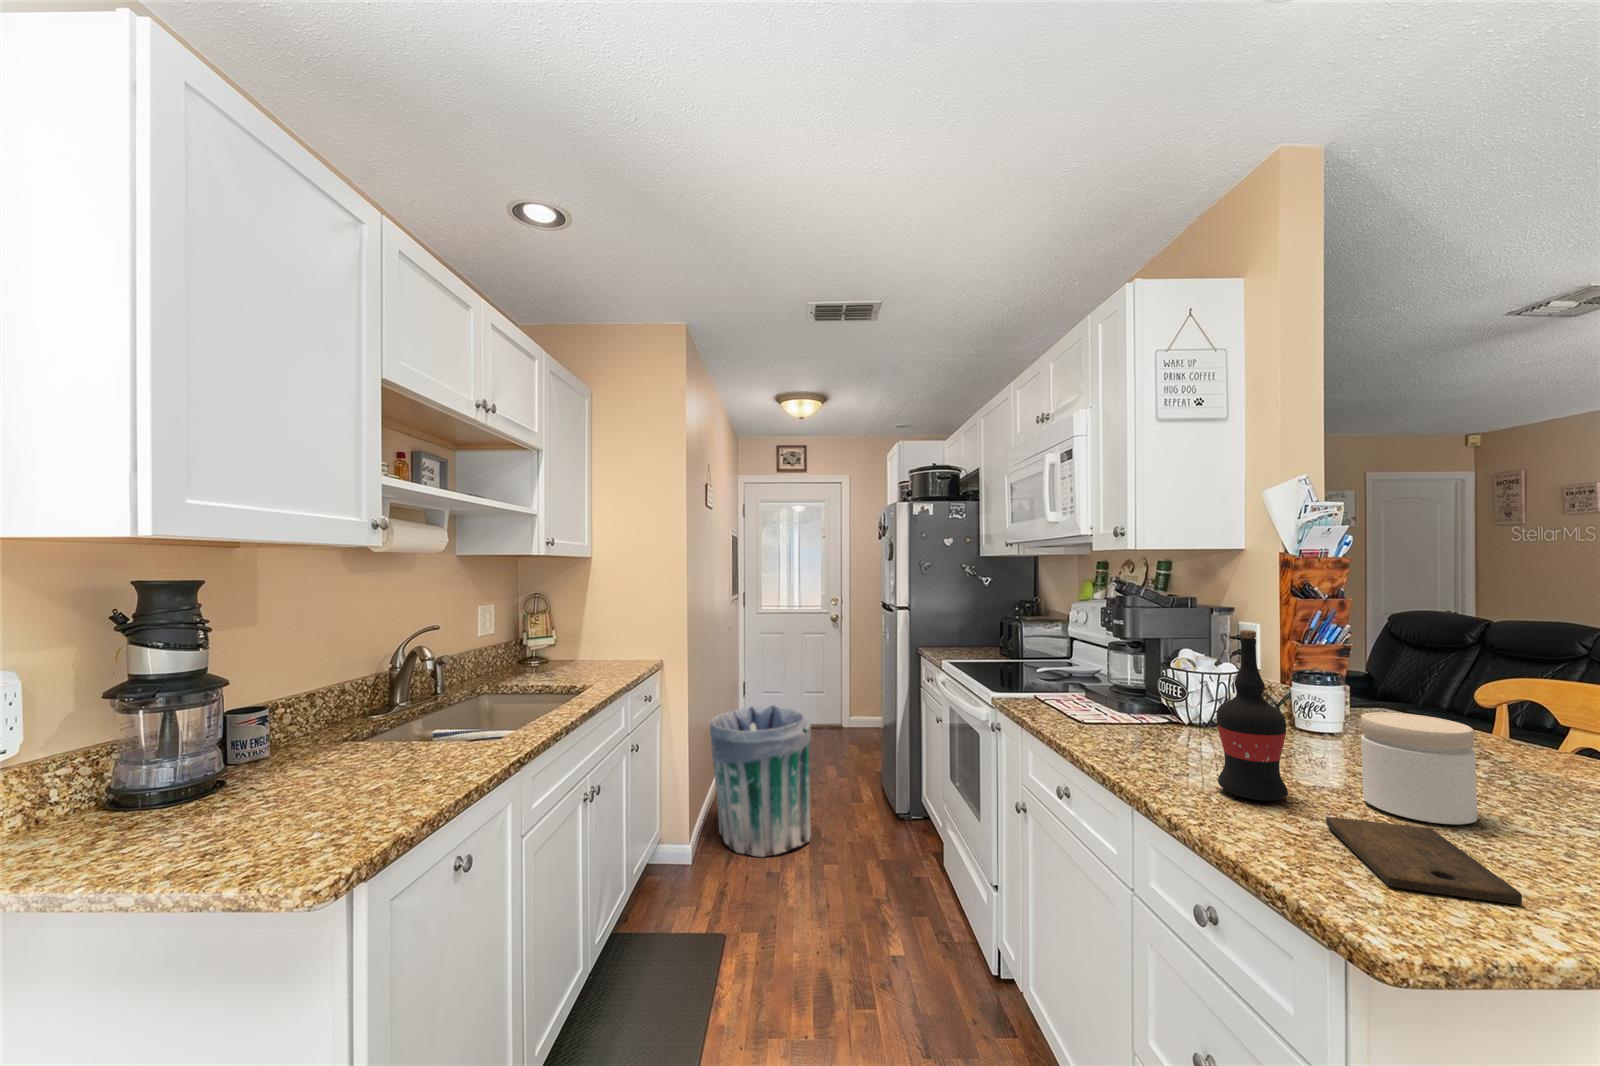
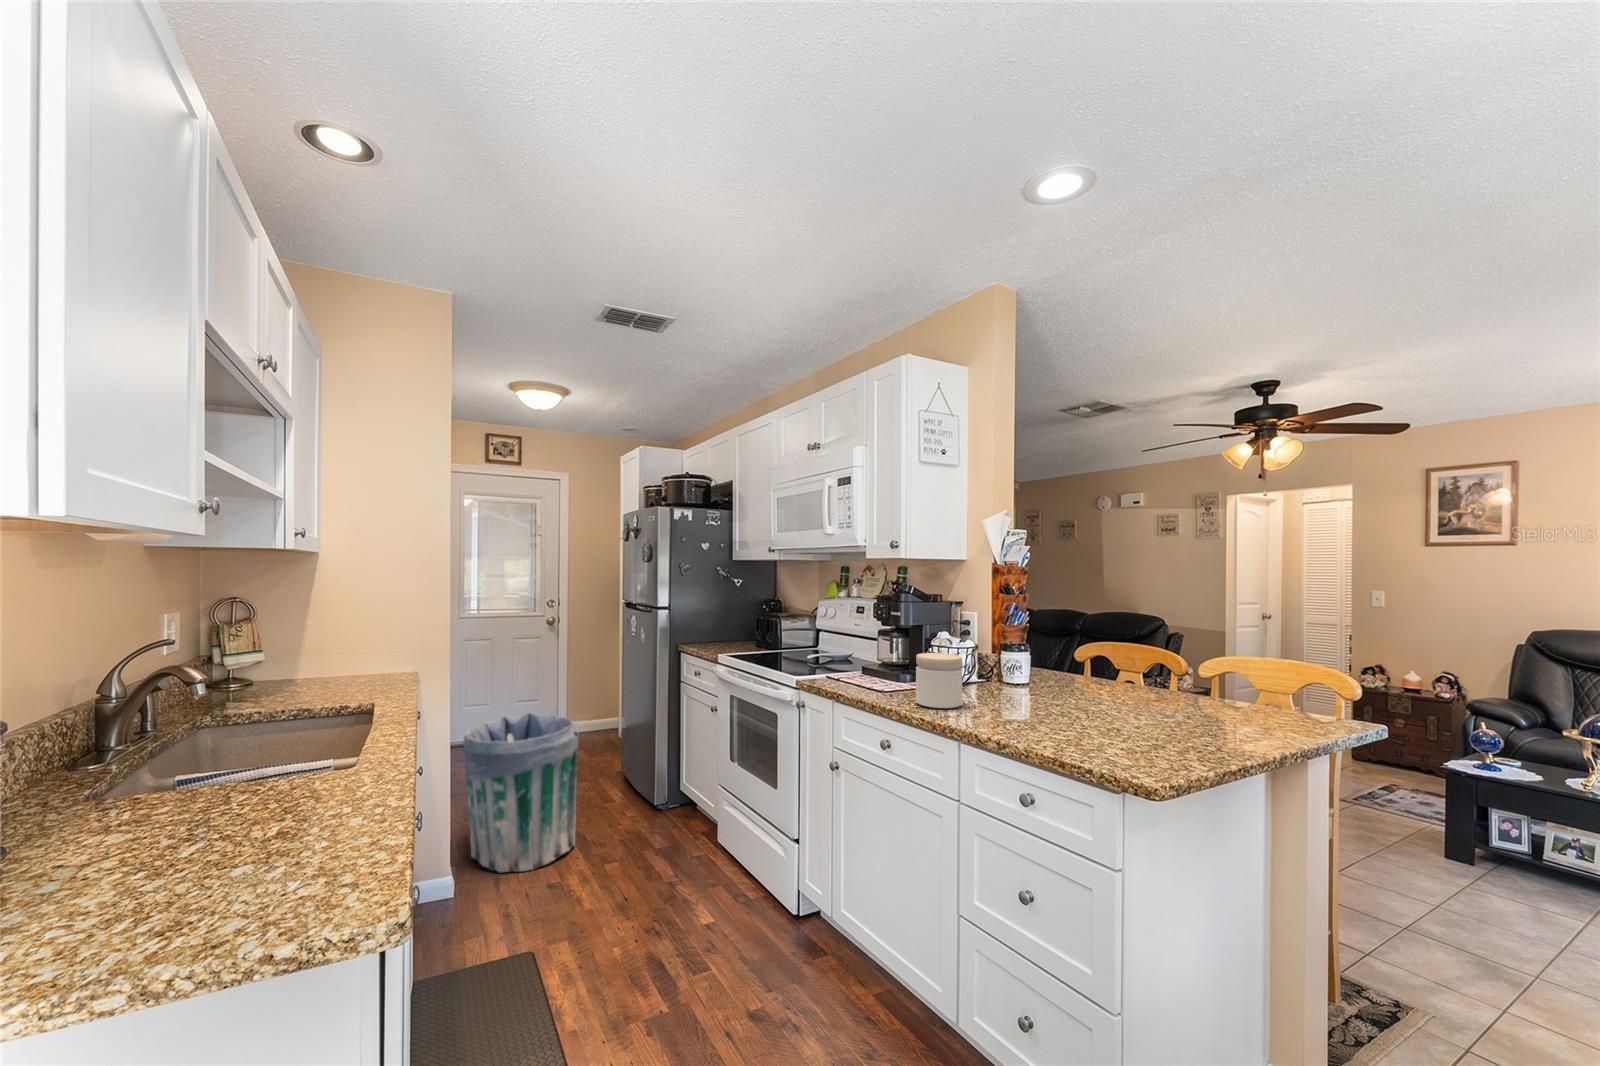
wine bottle: present [1216,630,1288,801] -> none [1004,614,1045,724]
jar: present [1361,712,1477,825] -> present [916,653,962,708]
cutting board: present [1326,817,1522,904] -> none [1075,725,1179,756]

